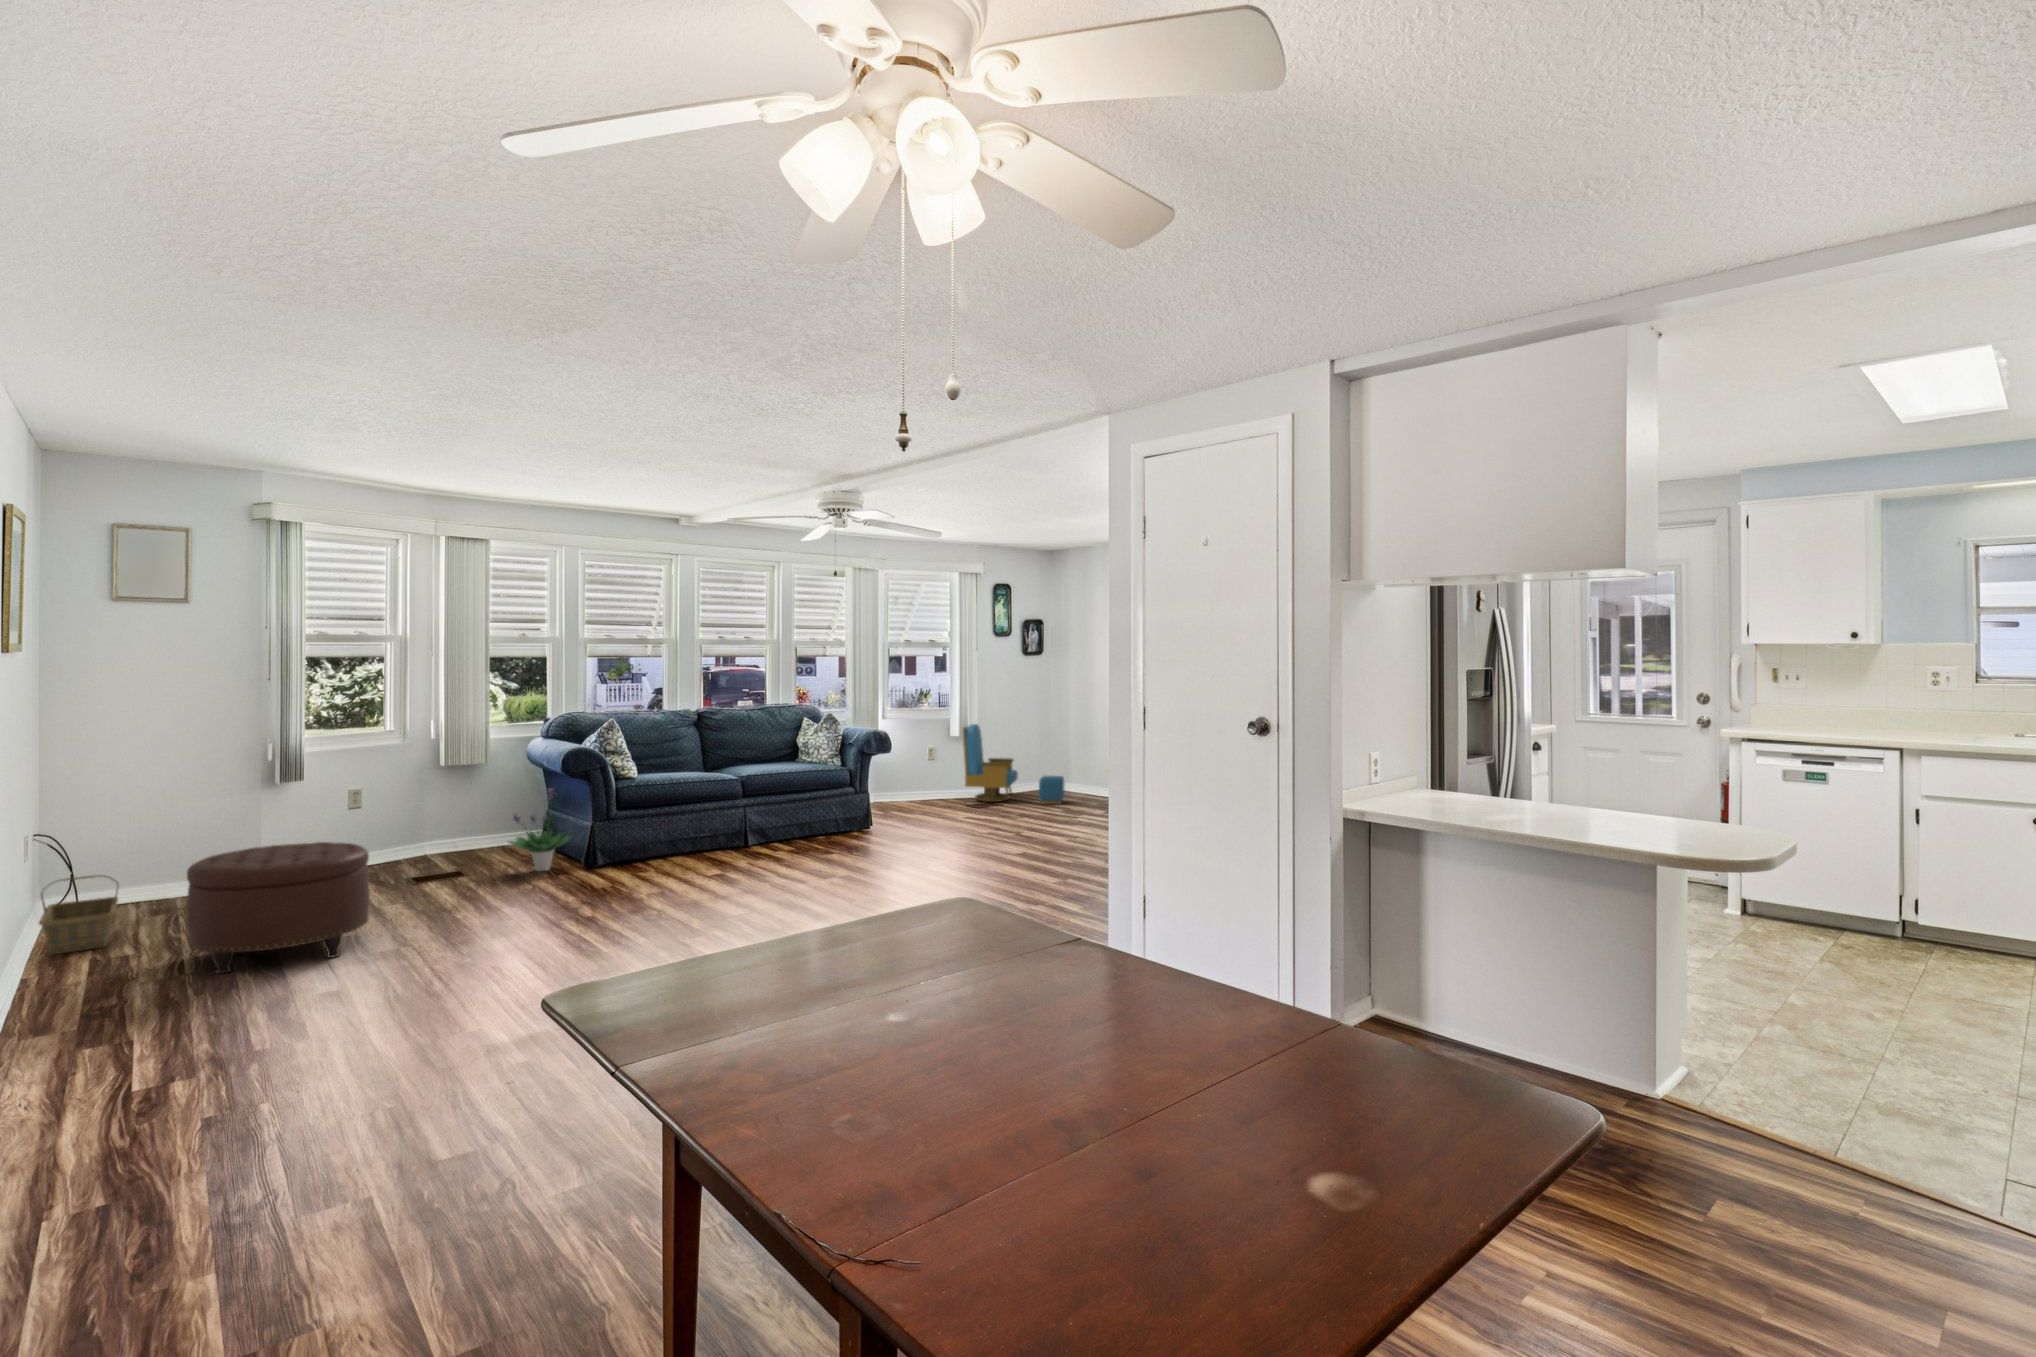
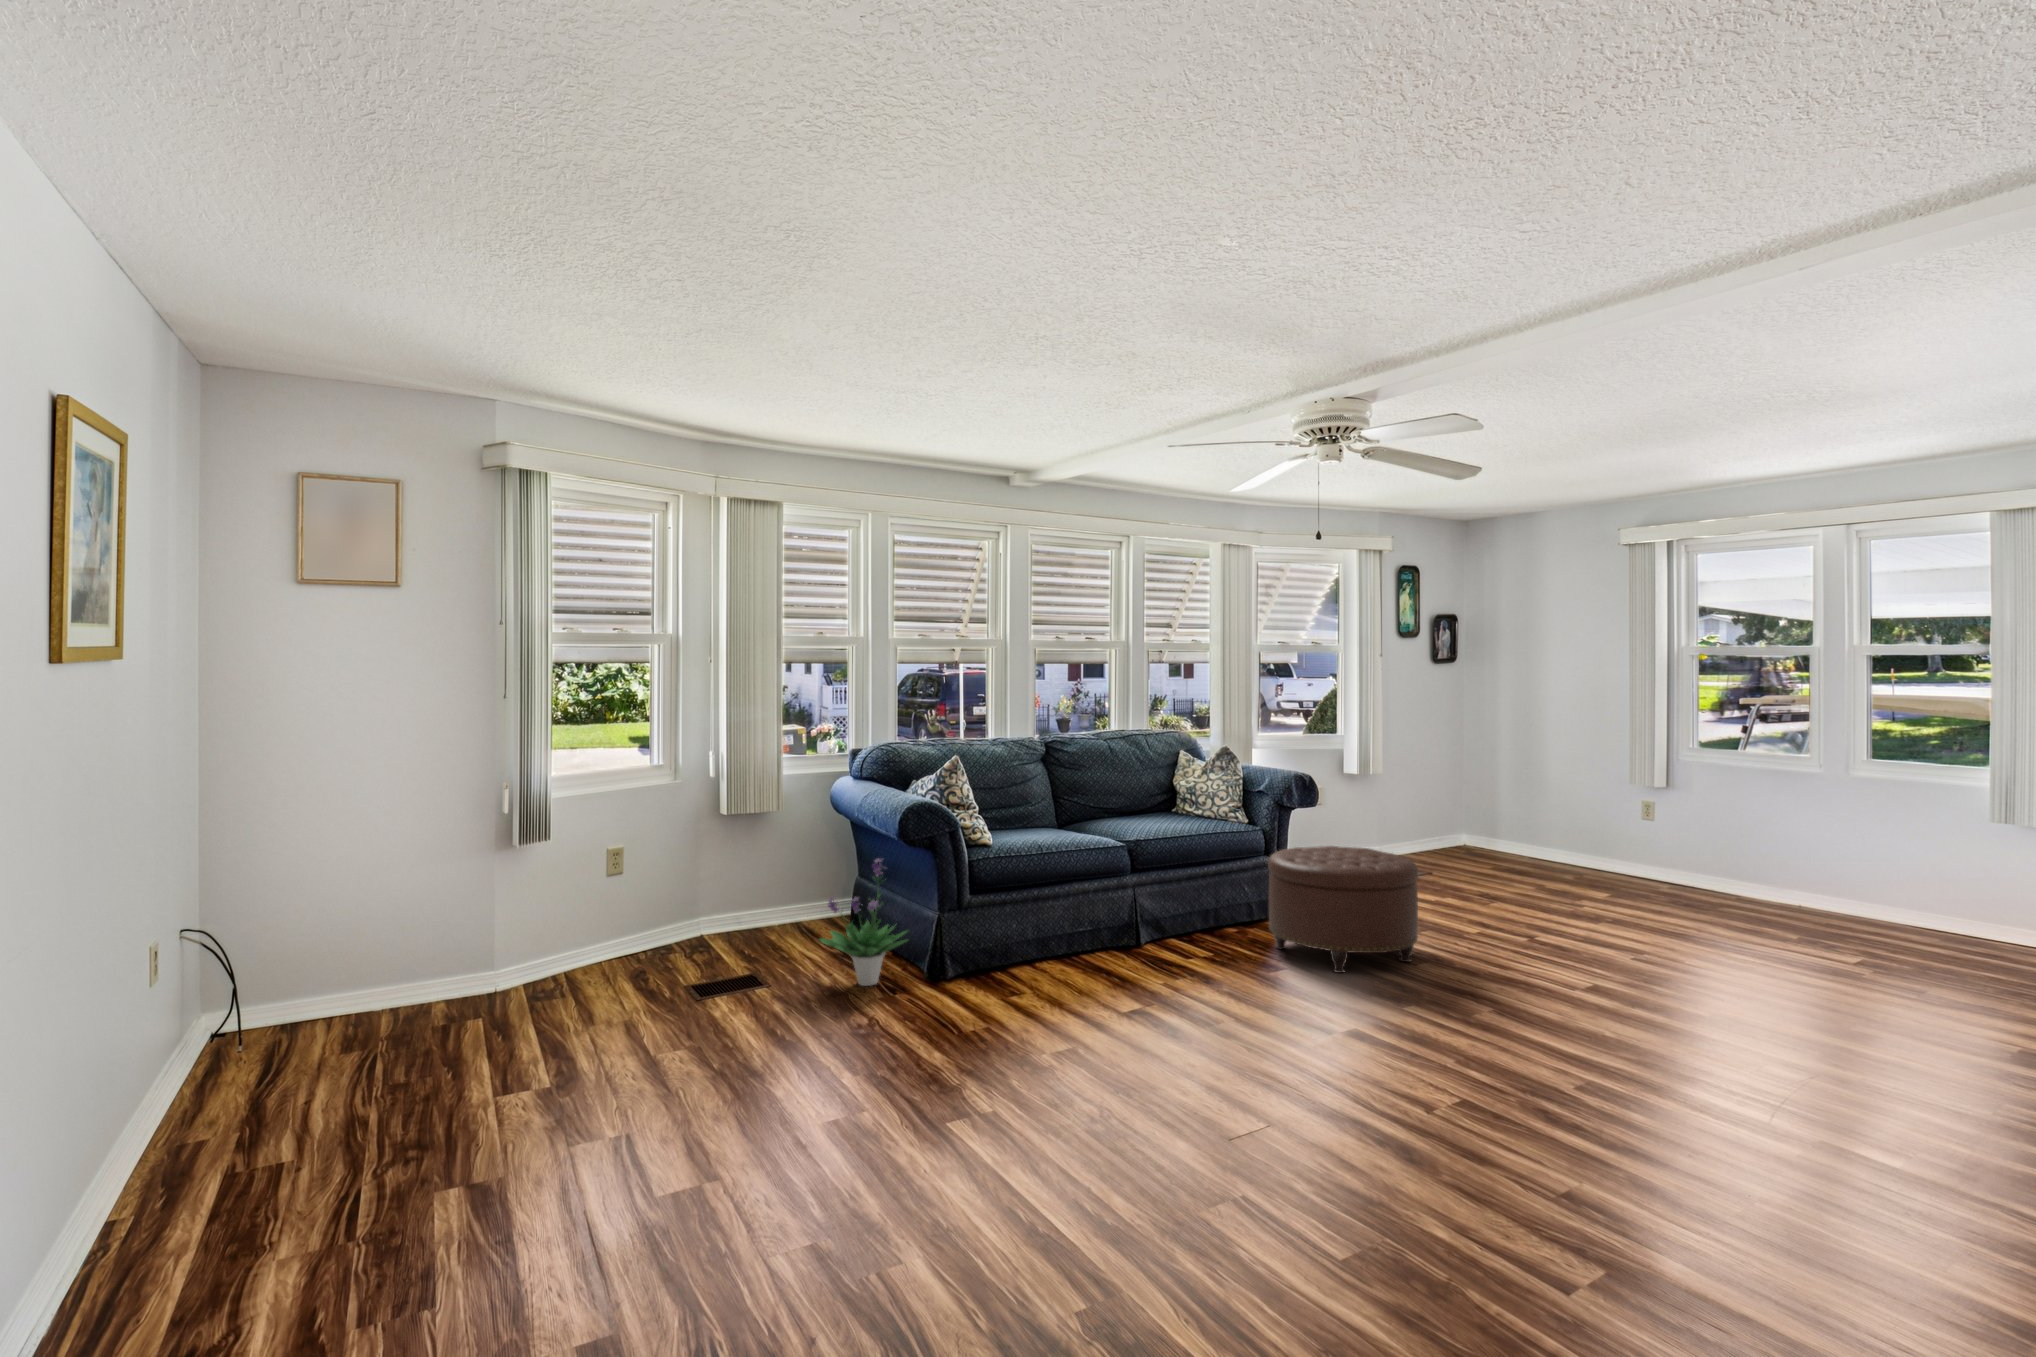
armchair: present [963,724,1064,804] -> none [1366,758,1522,875]
ottoman: present [187,842,369,973] -> present [1268,846,1418,973]
basket: present [39,875,118,954] -> none [133,1016,276,1164]

